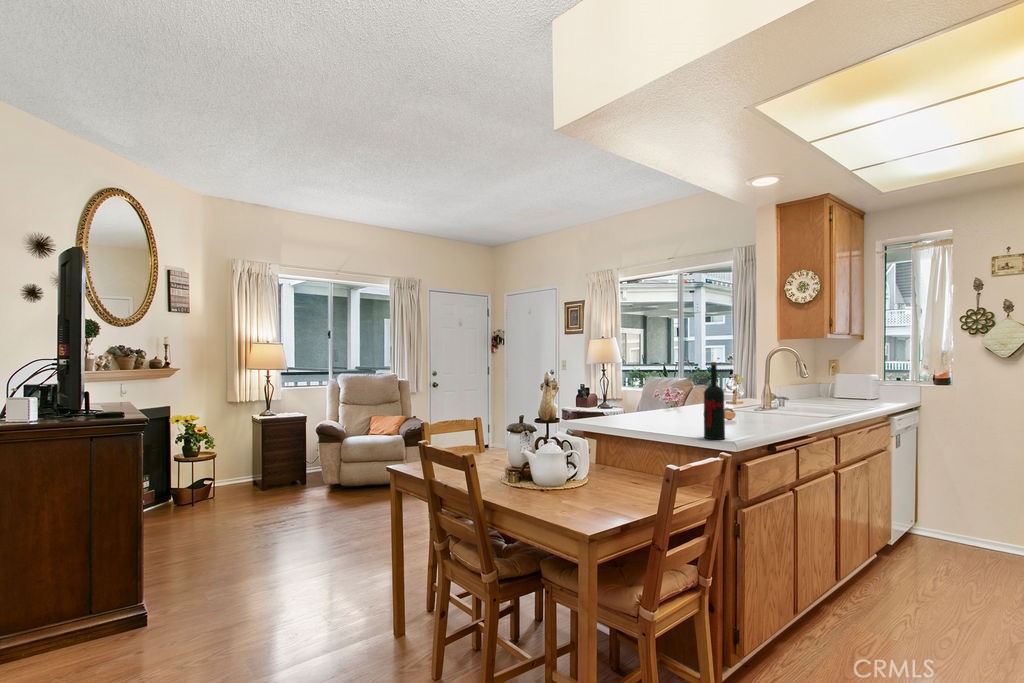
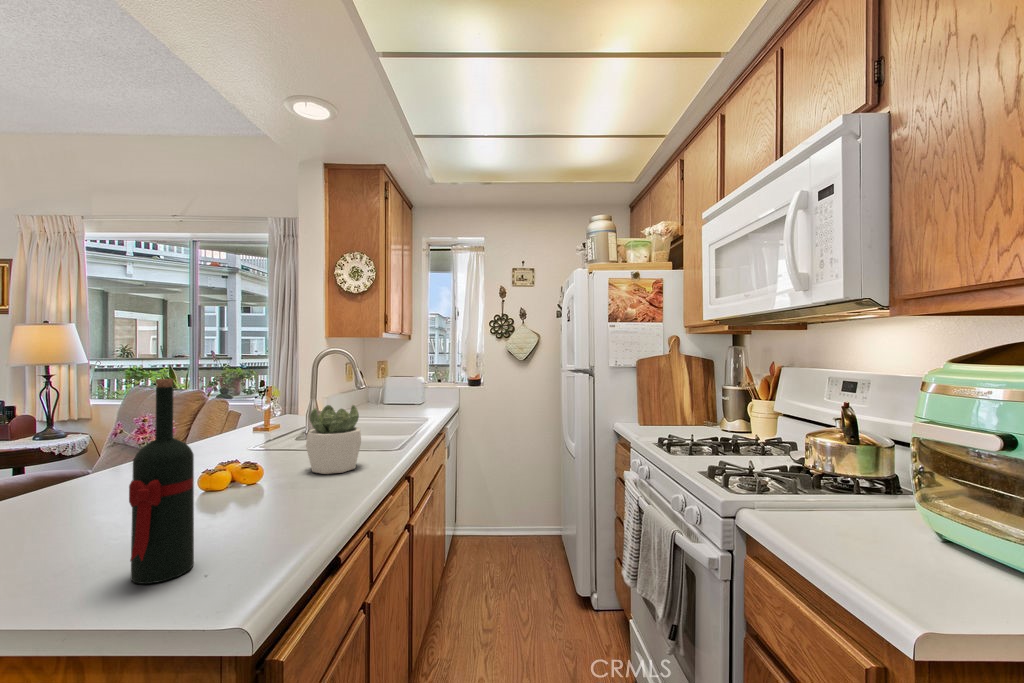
succulent plant: none [768,384,804,425] -> present [306,405,361,474]

